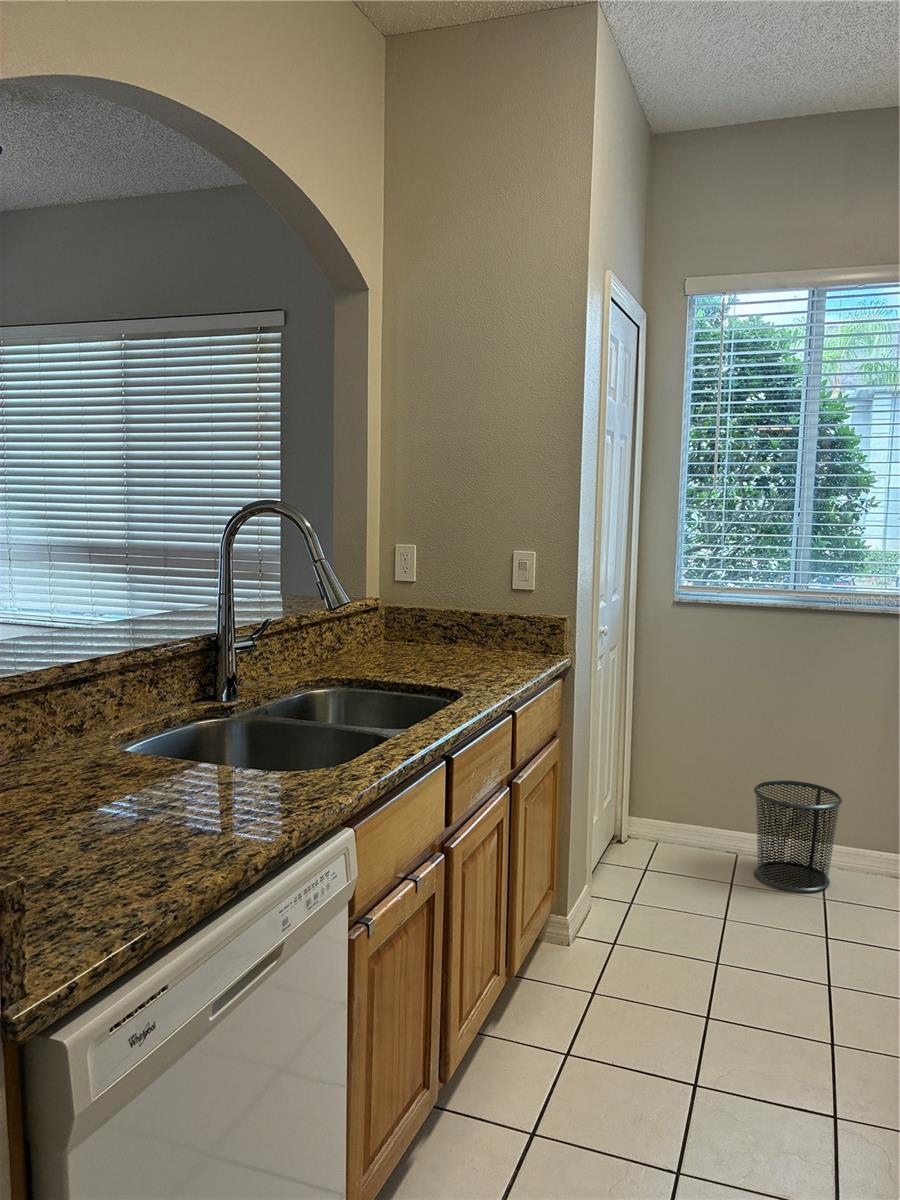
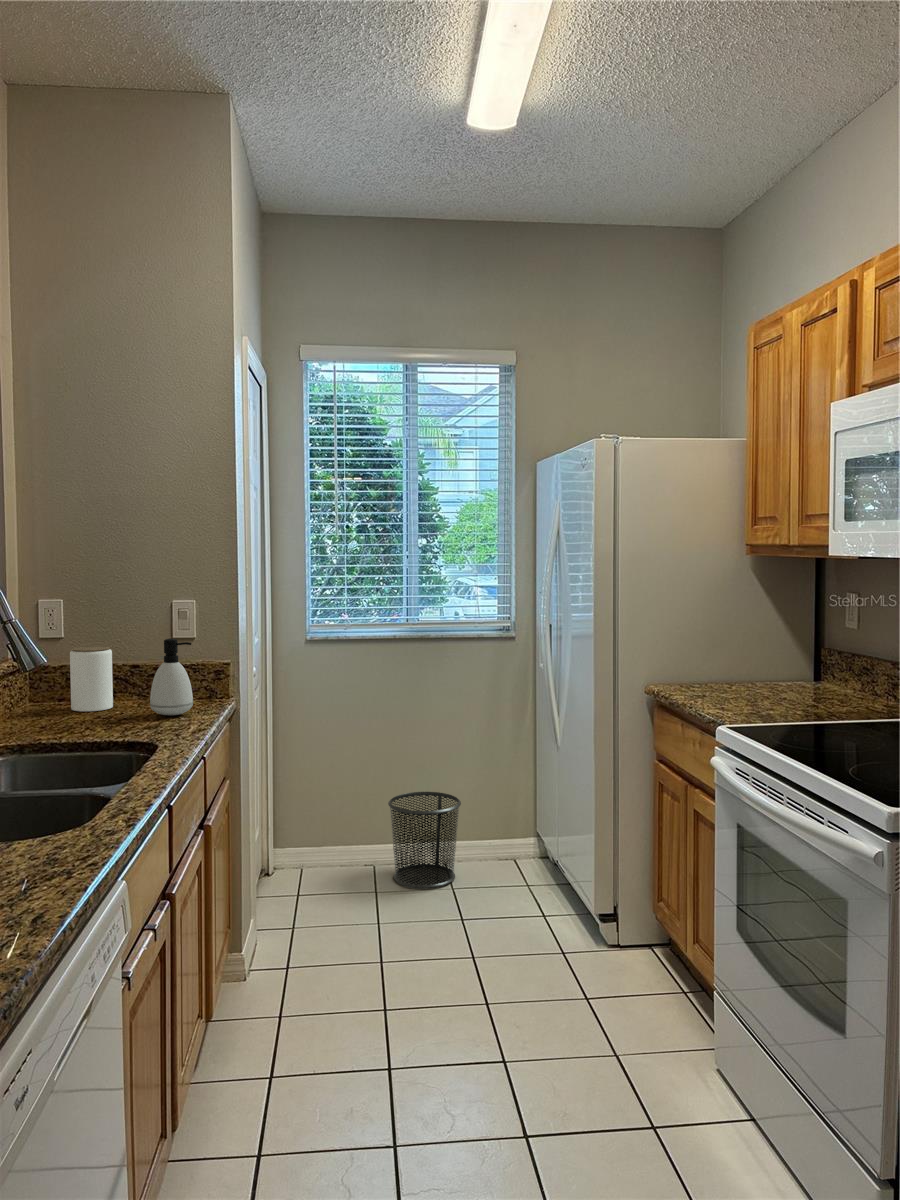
soap dispenser: none [477,588,519,666] -> present [150,639,193,715]
jar: none [413,592,452,655] -> present [70,646,113,711]

